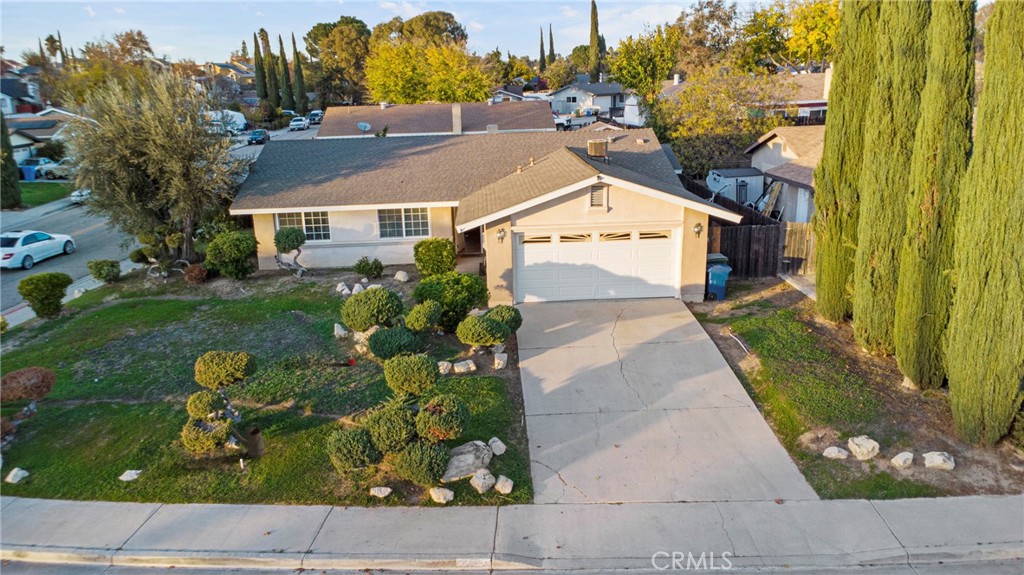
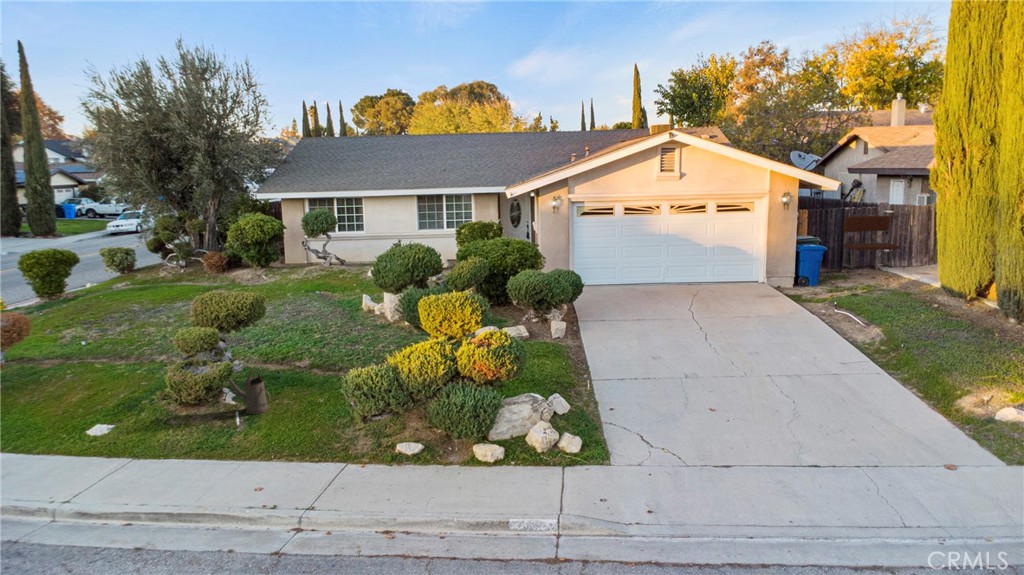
bench: none [748,236,795,282] -> present [843,216,899,269]
potted tree: present [343,327,364,366] -> none [368,286,396,335]

